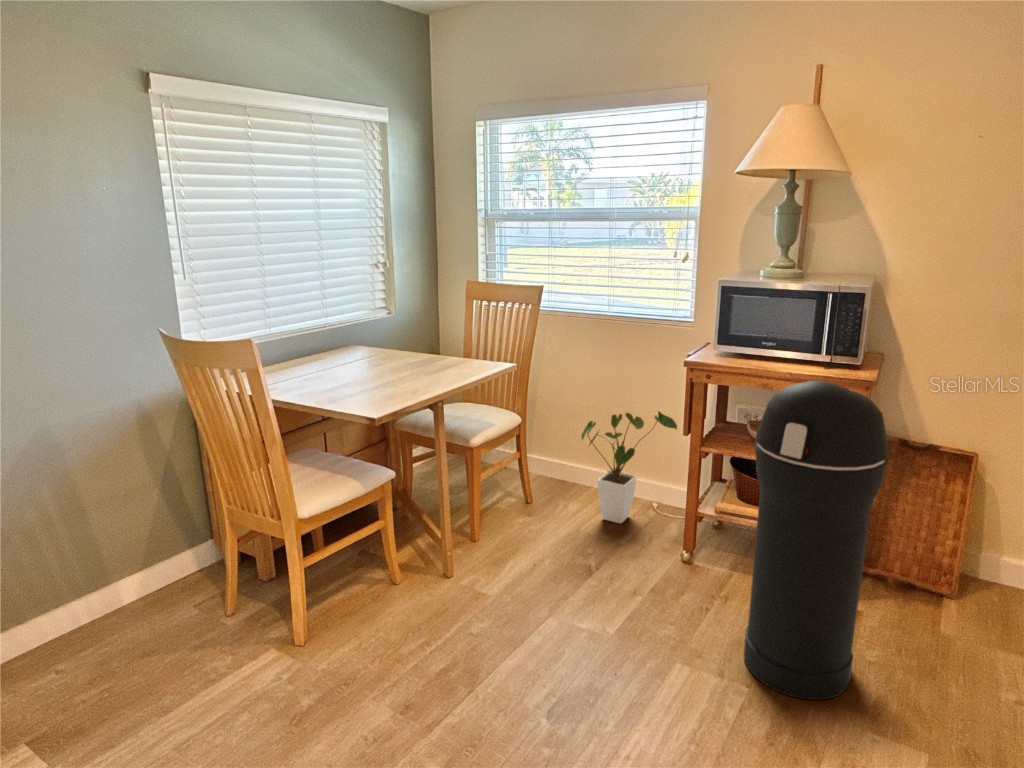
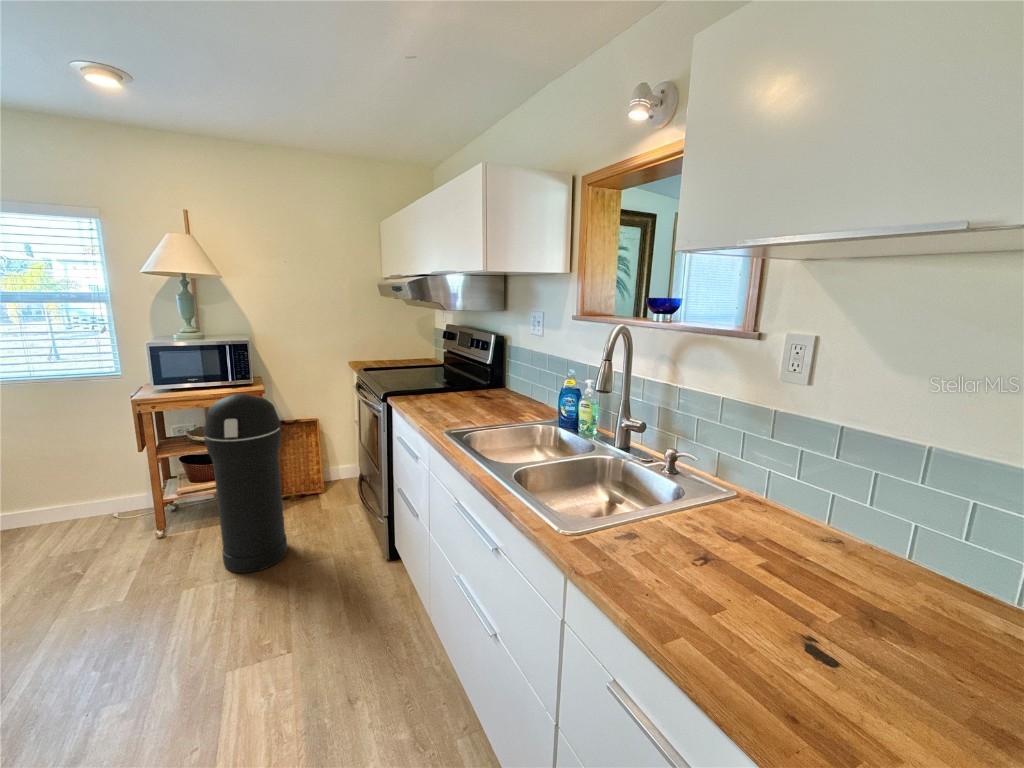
house plant: present [582,411,677,523] -> none [34,444,126,541]

